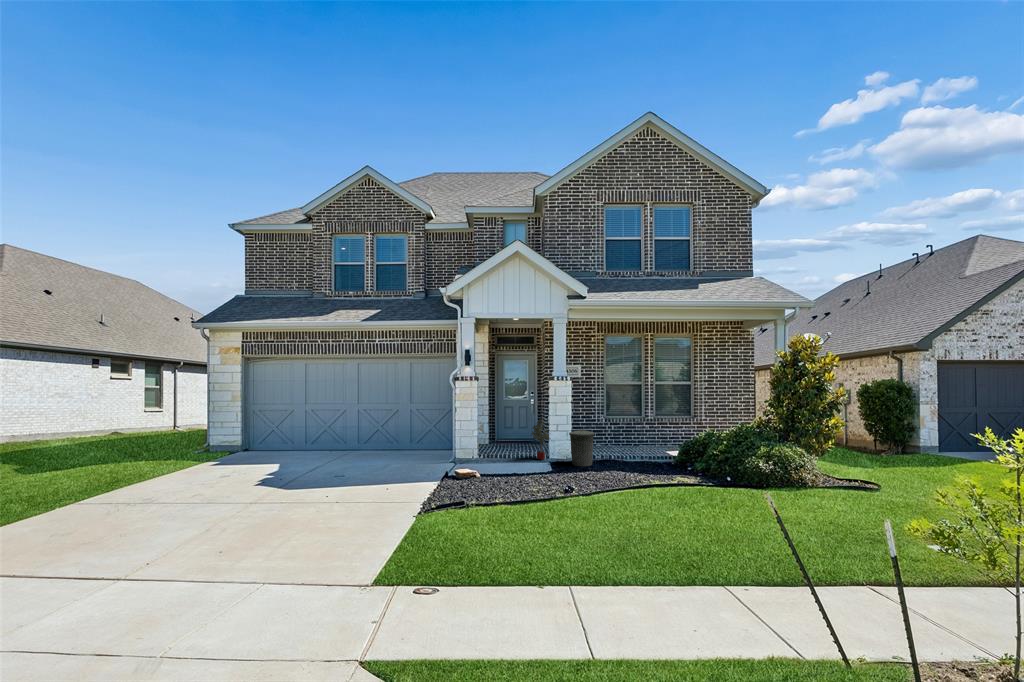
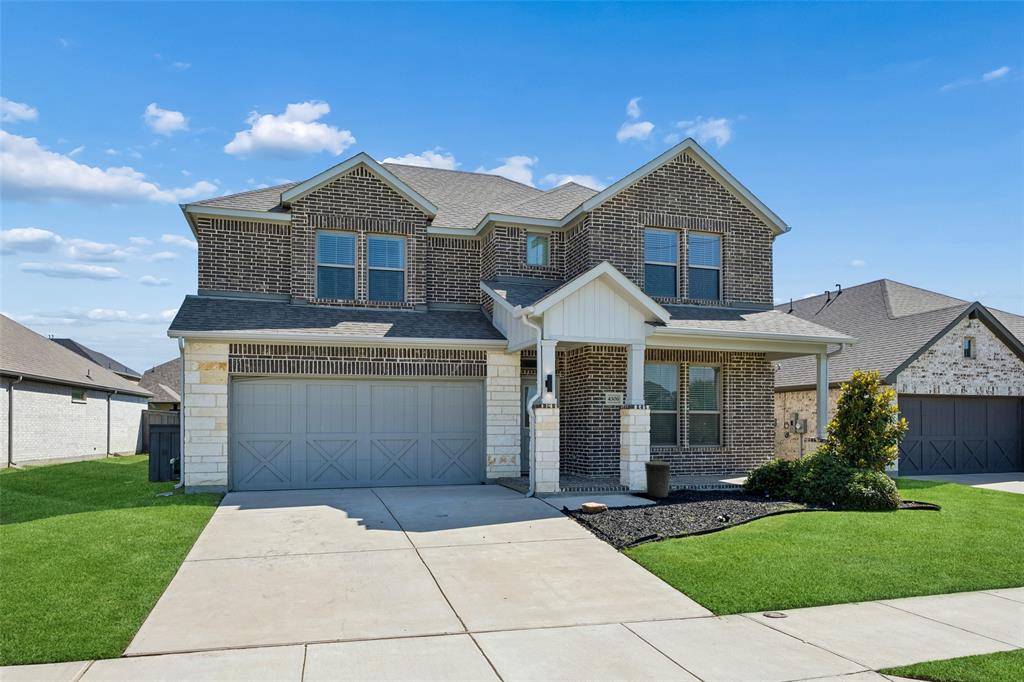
potted tree: present [532,419,549,460] -> none [598,449,622,492]

